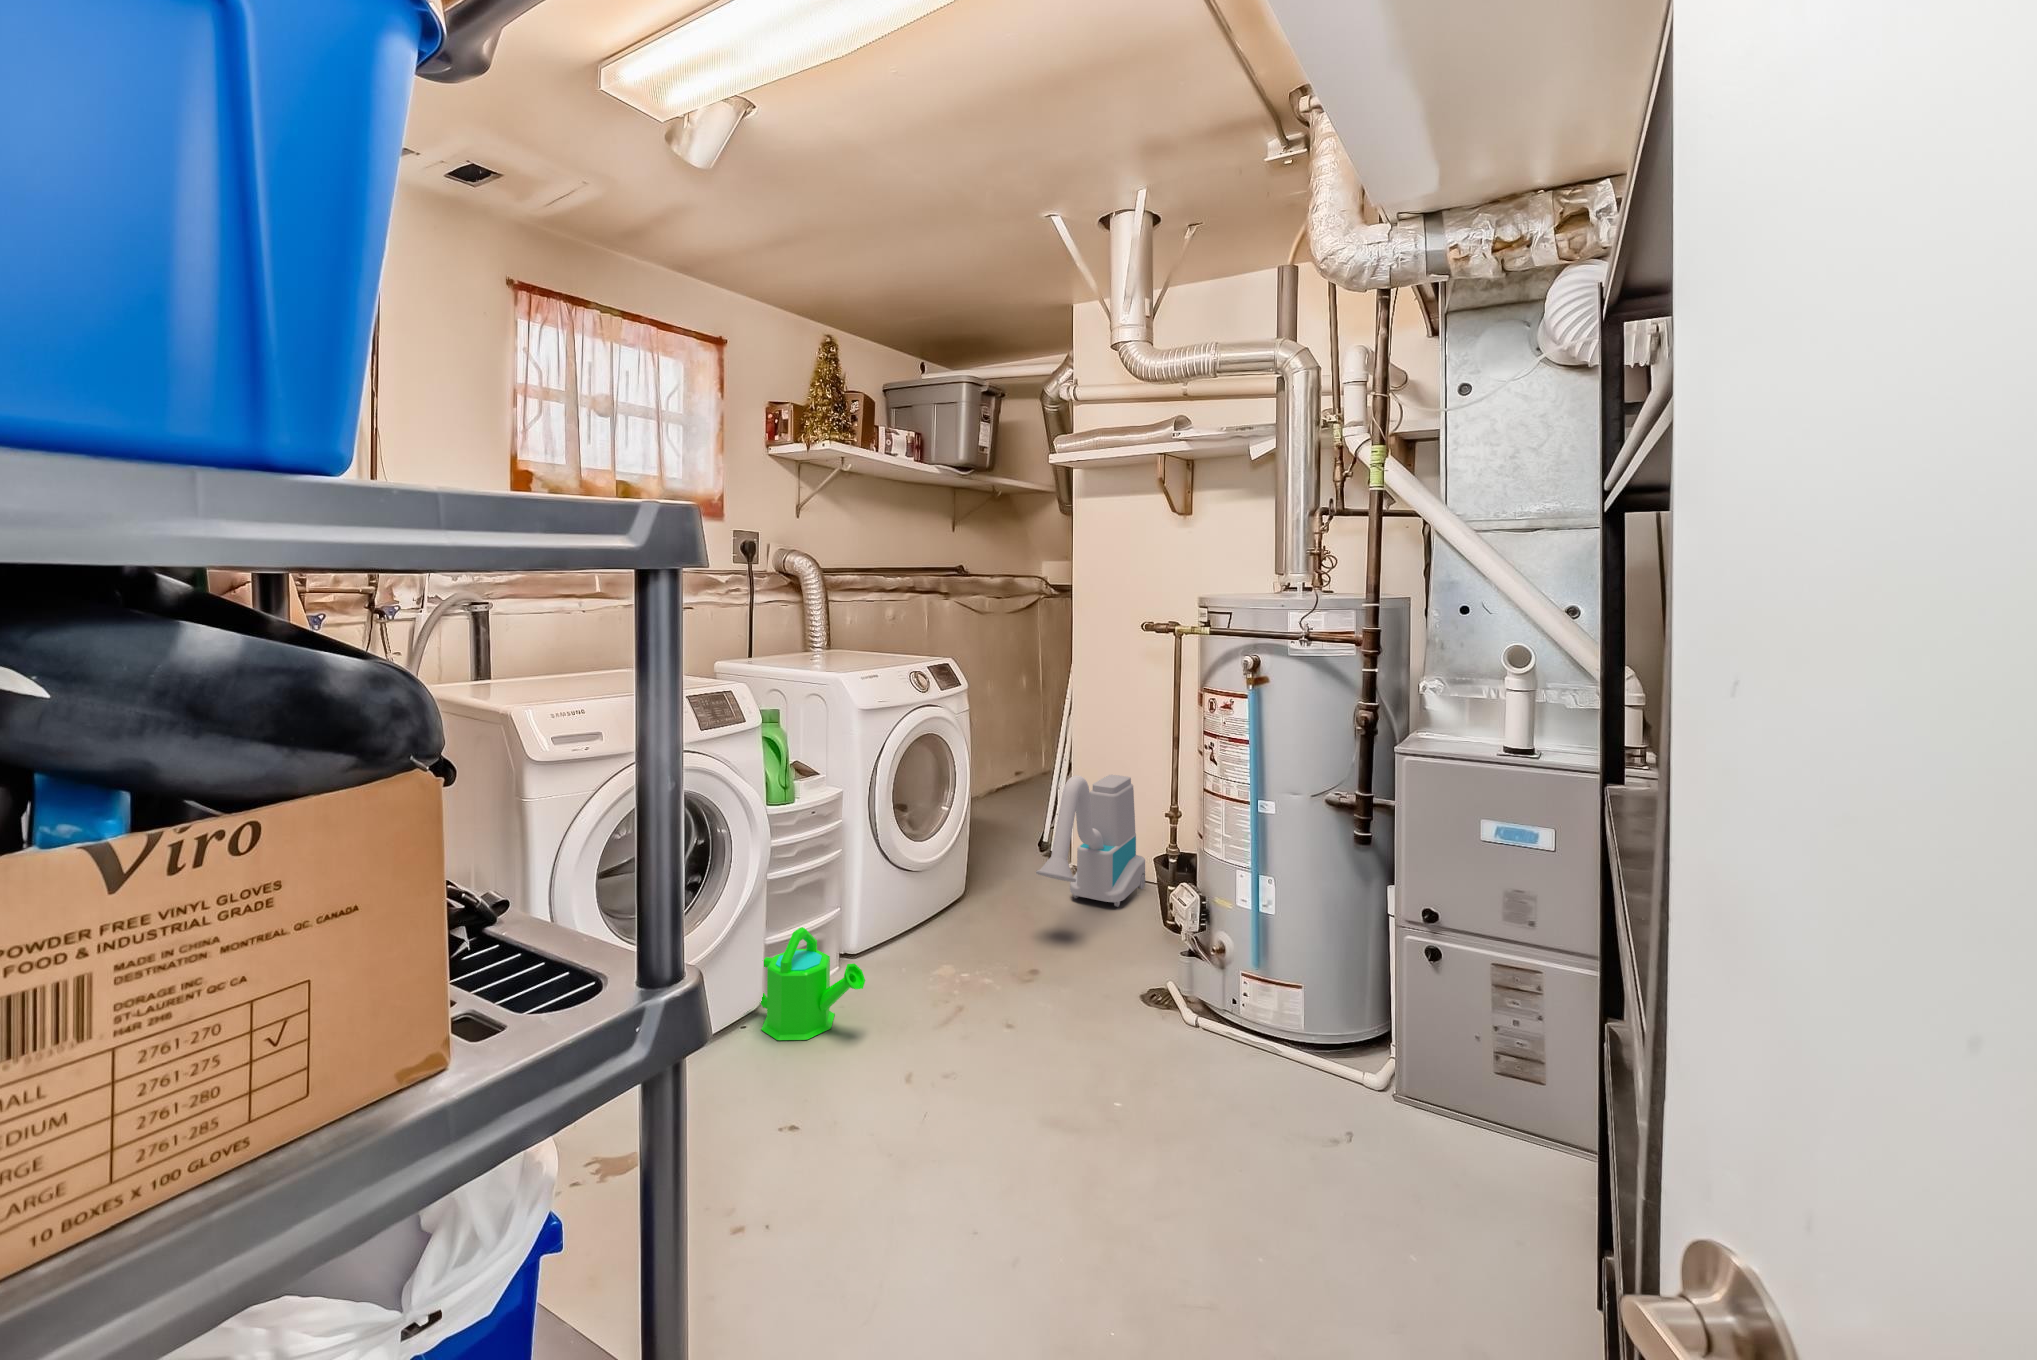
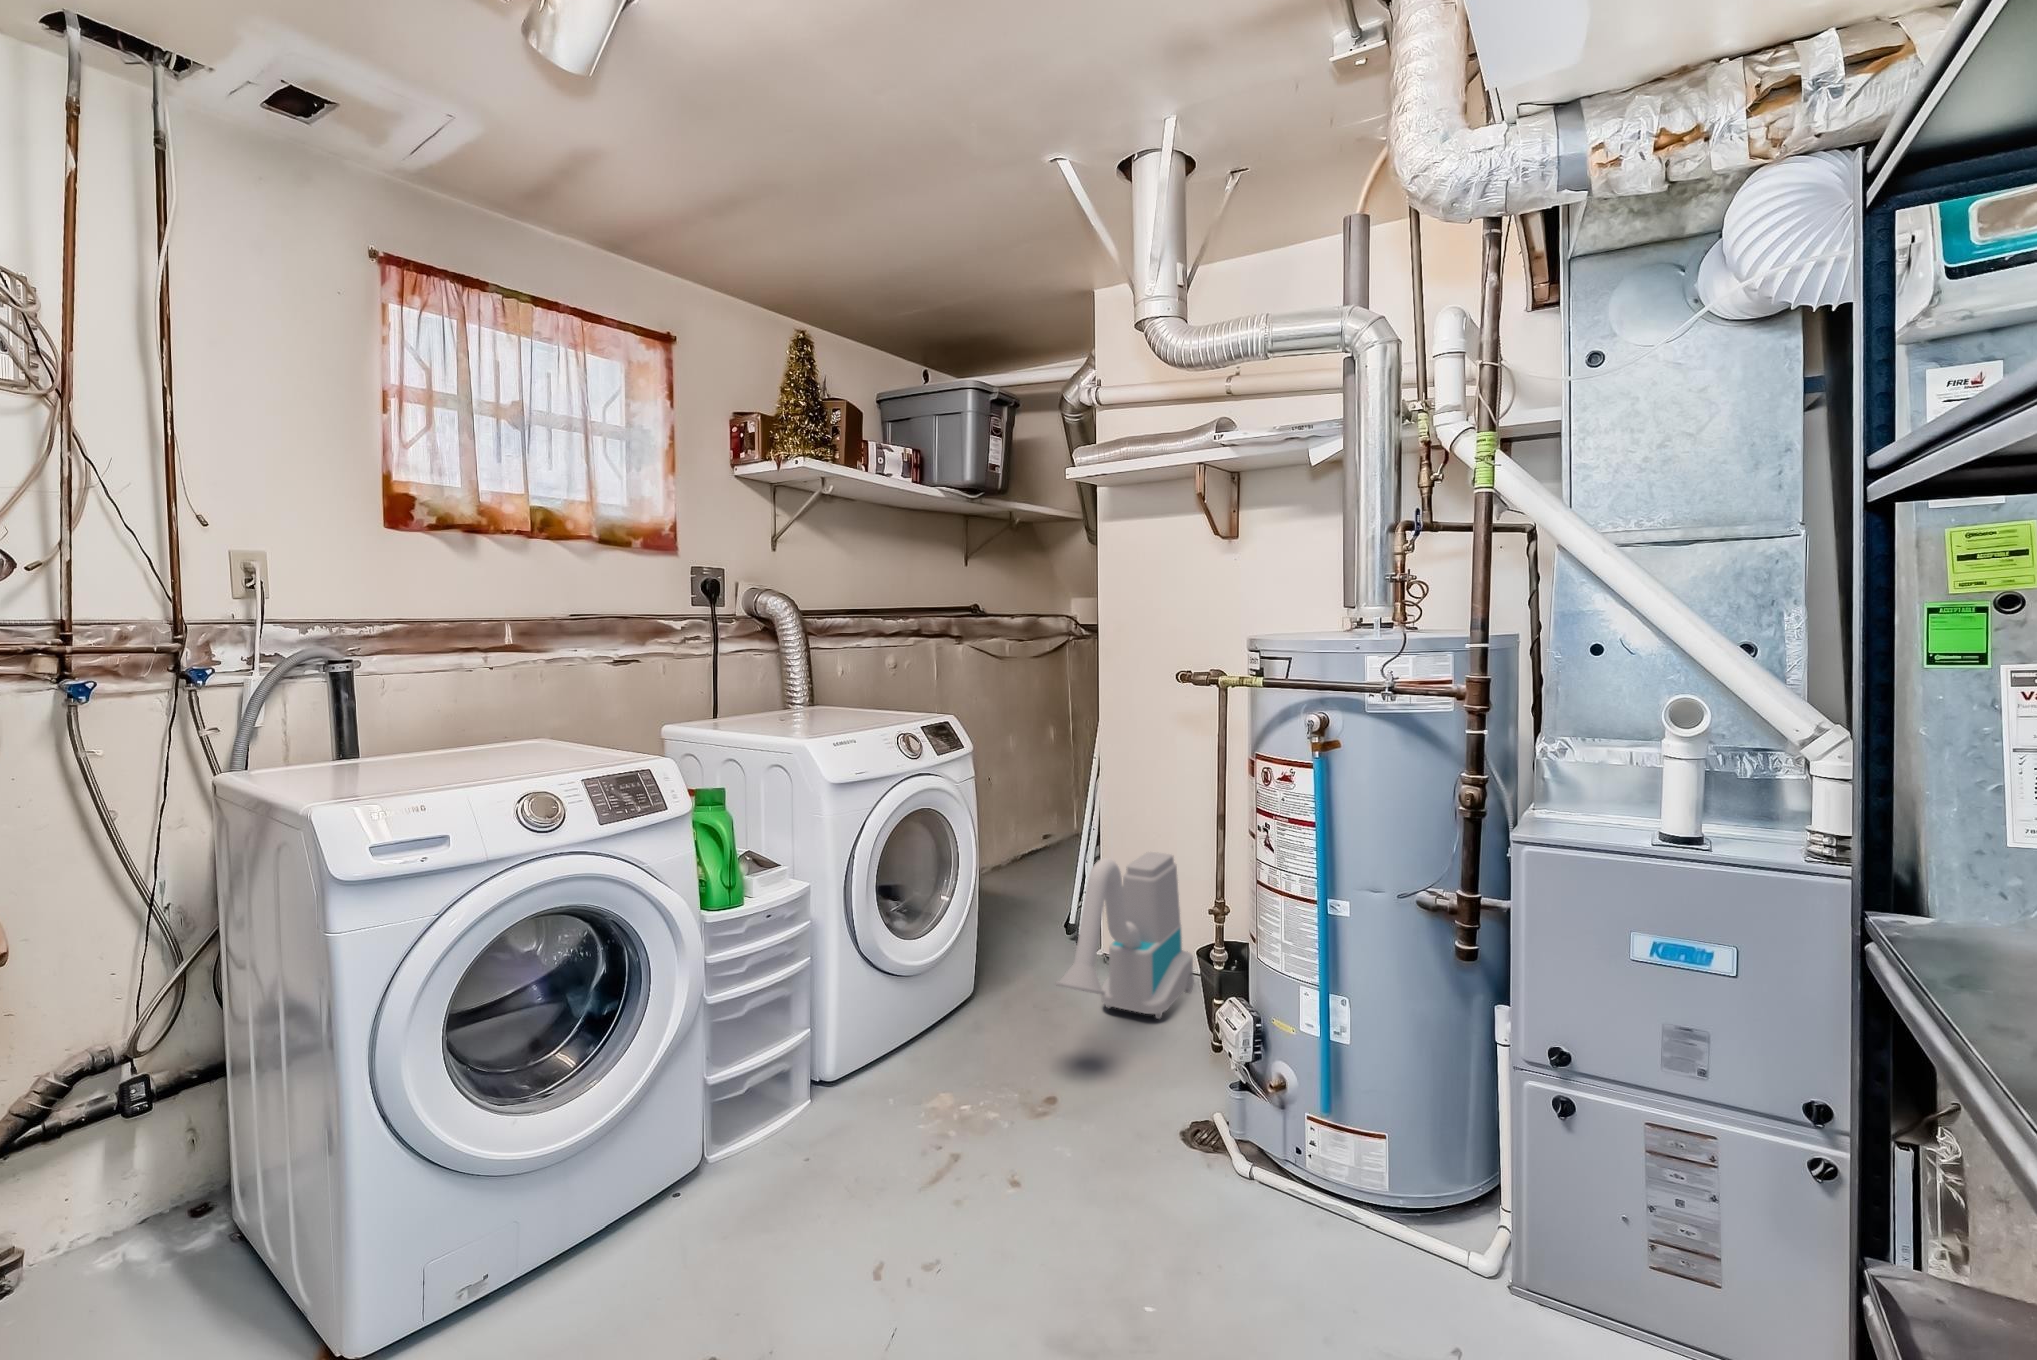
watering can: present [760,927,865,1040] -> none [674,1079,824,1238]

